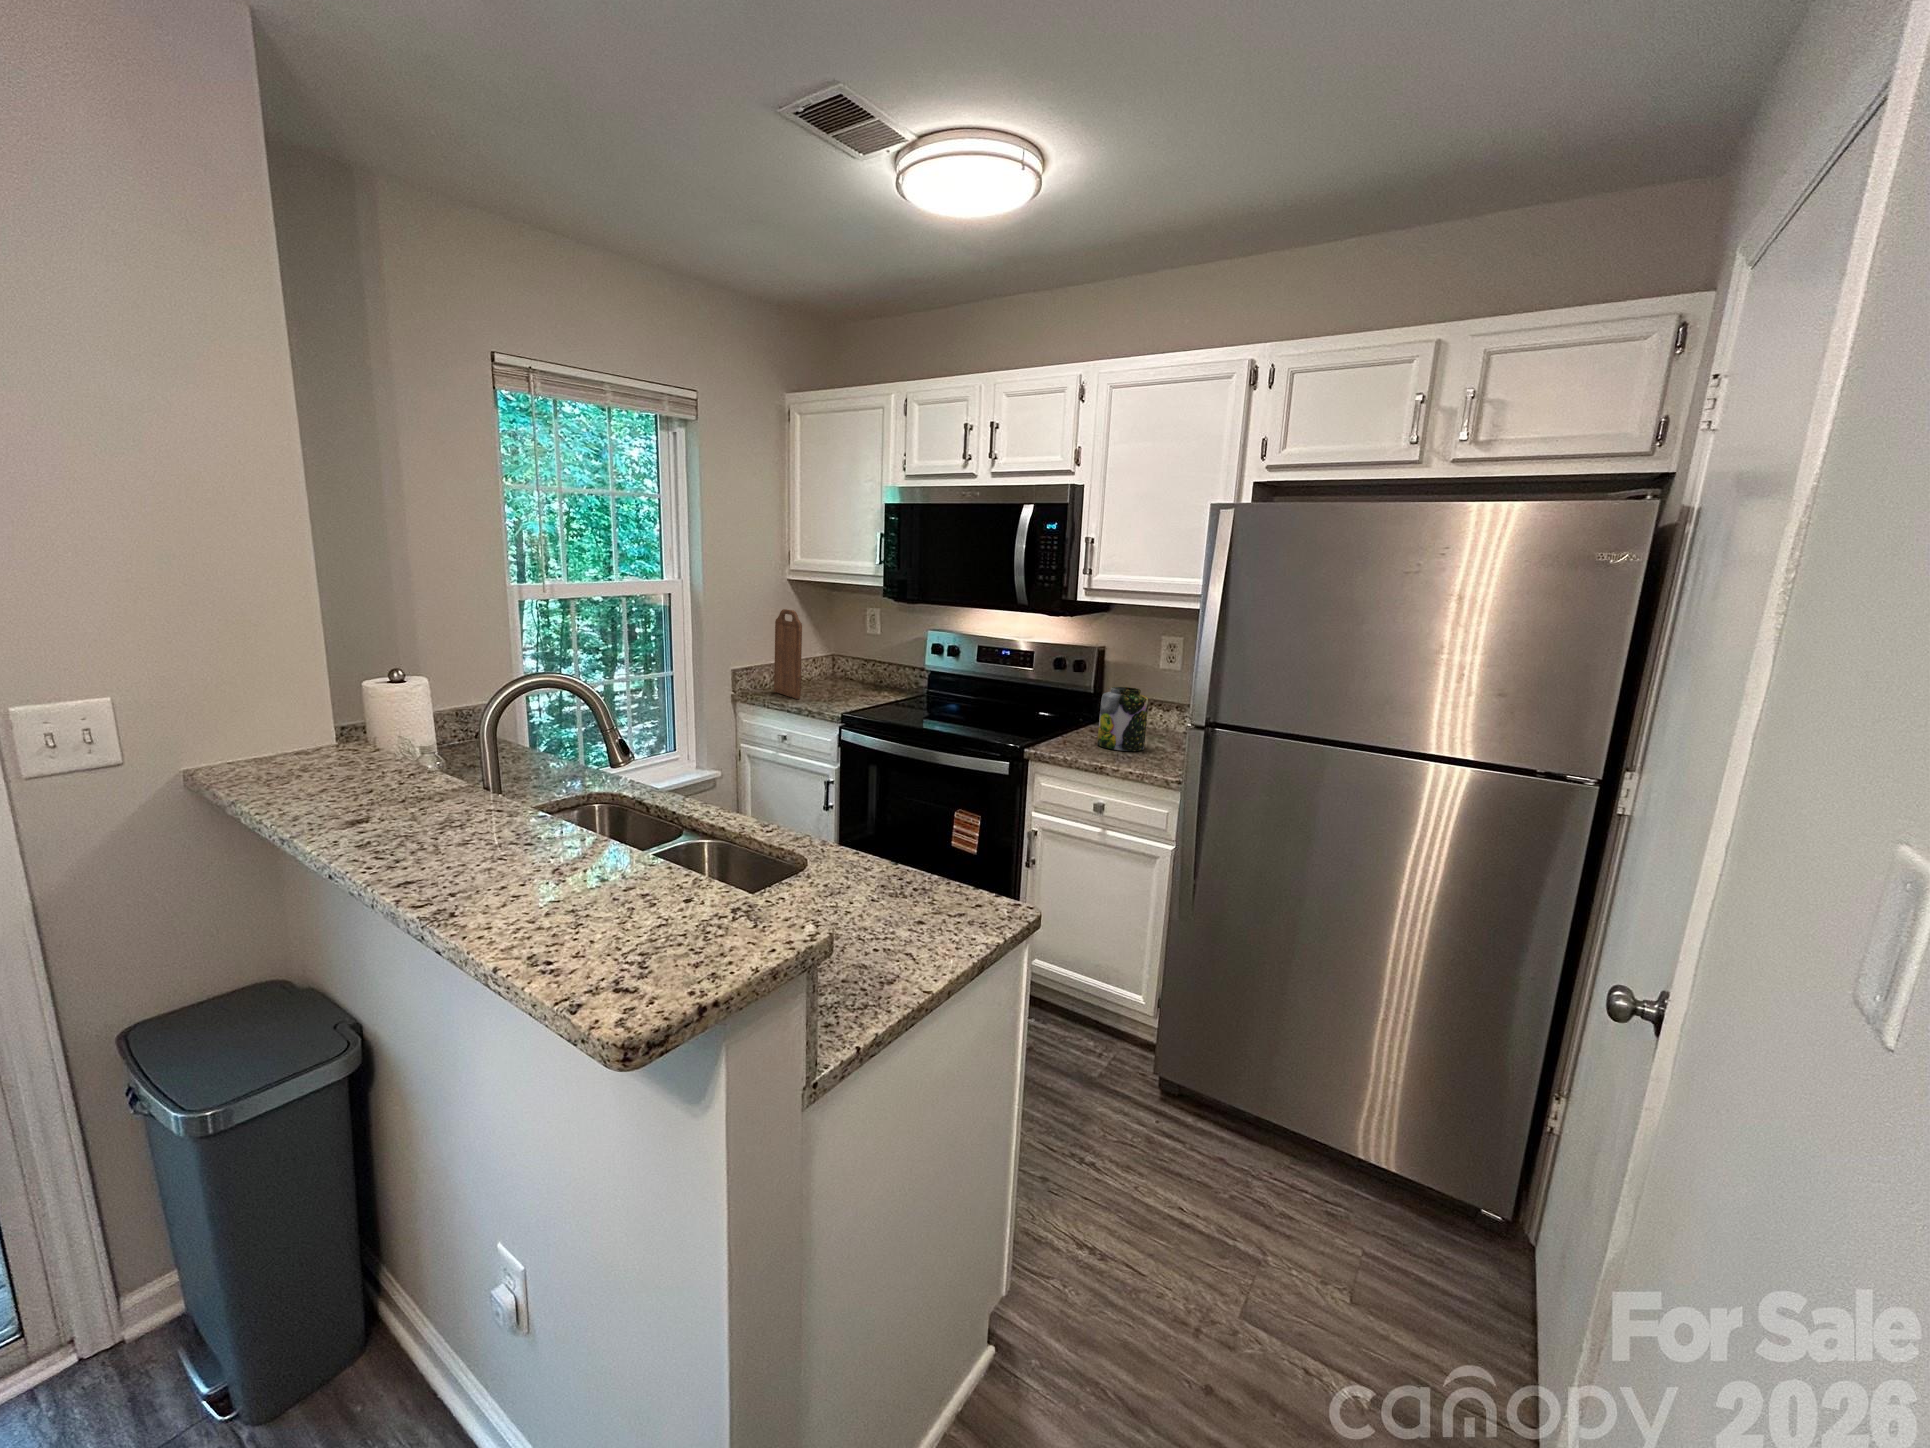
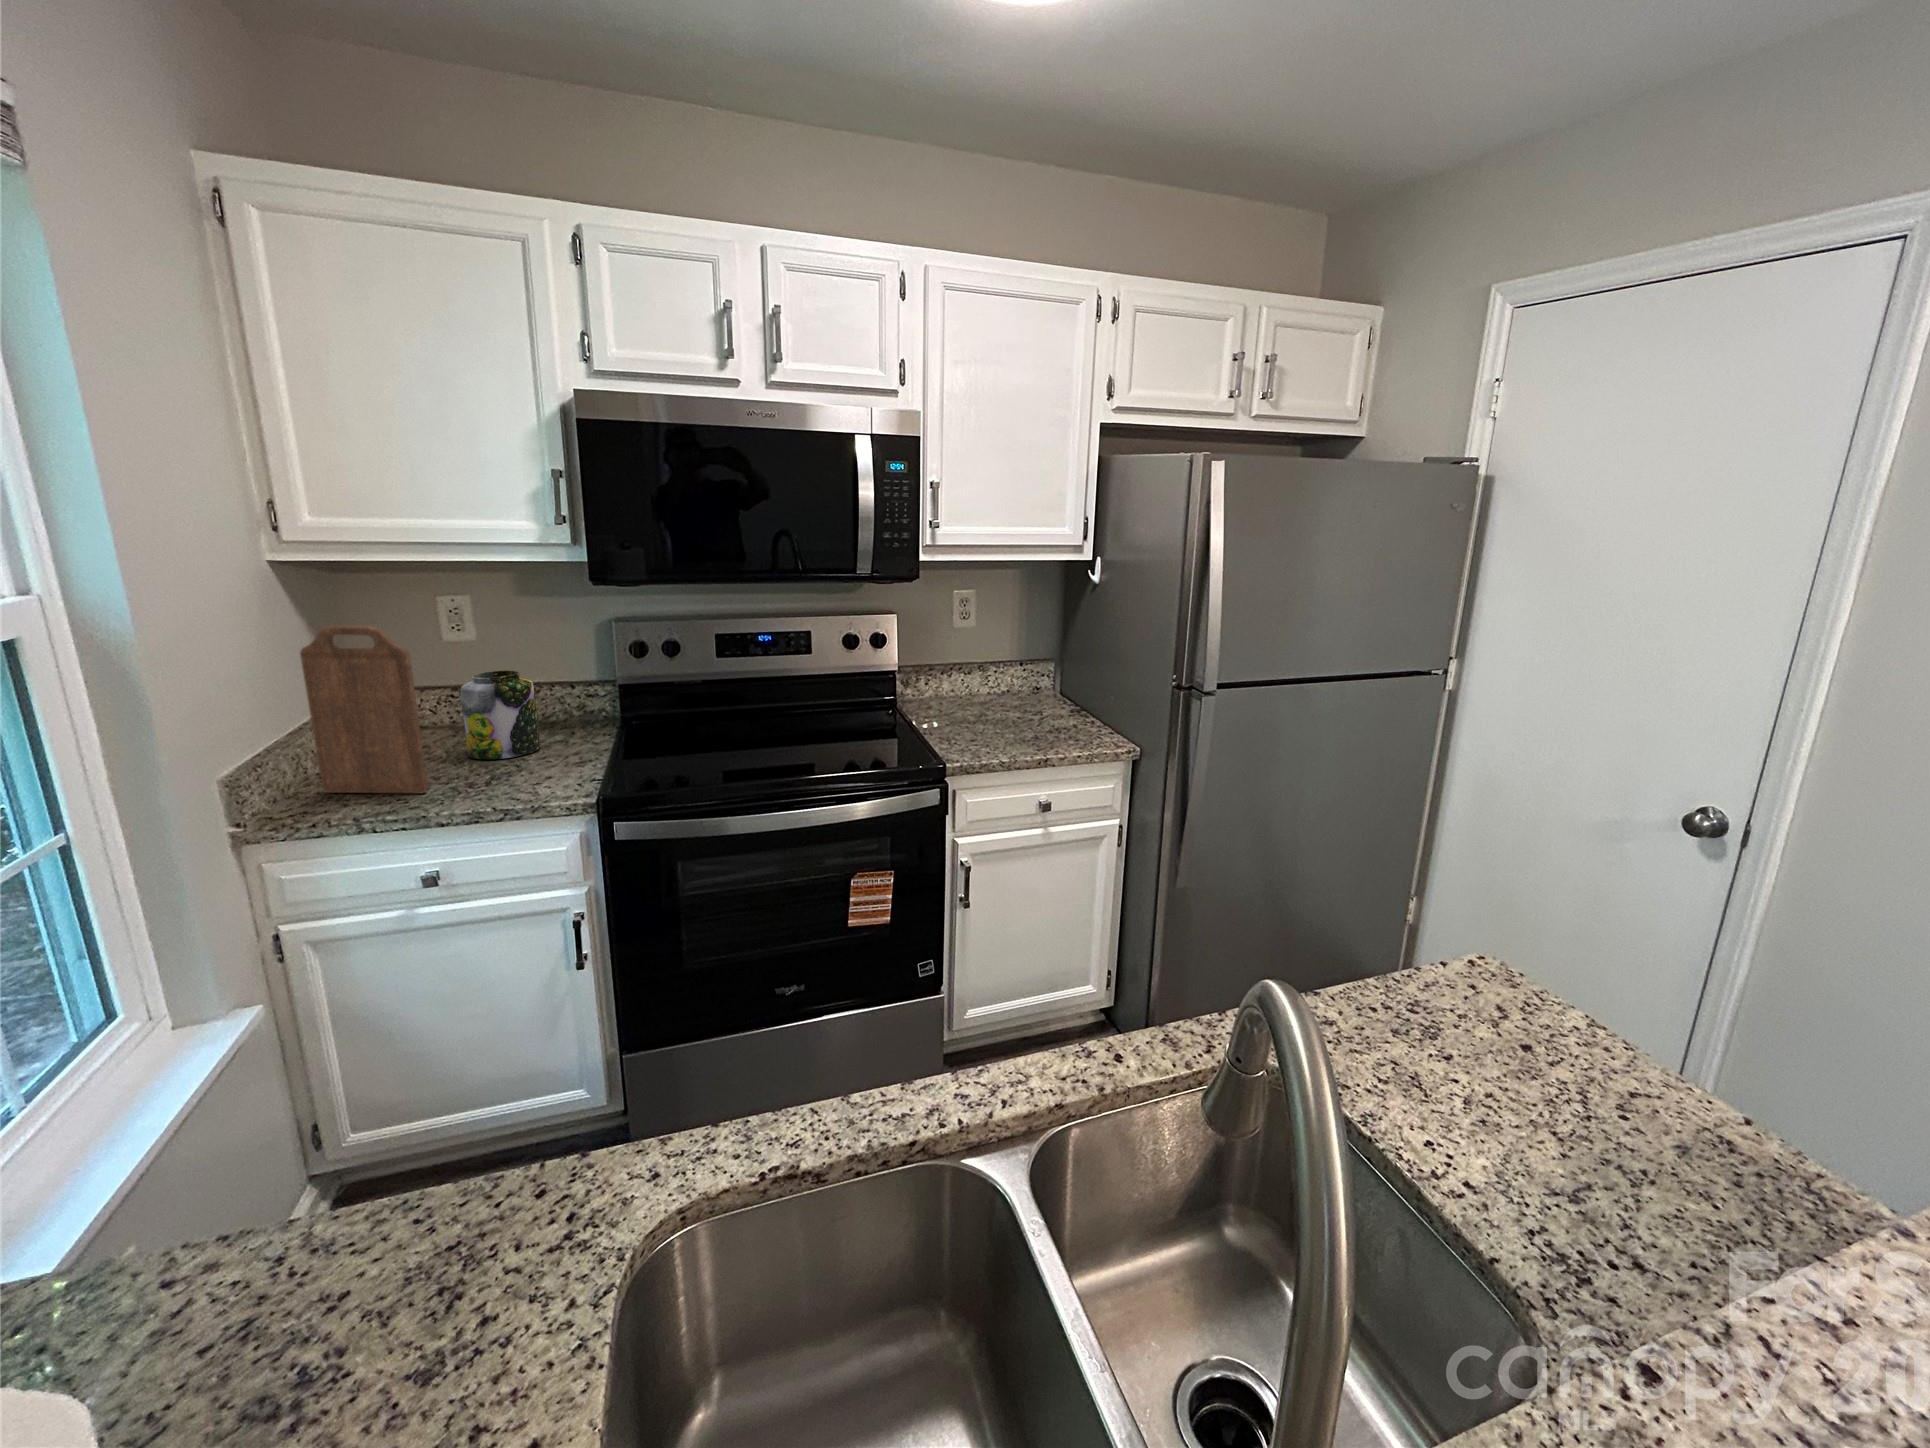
jar: present [1097,687,1148,751] -> present [461,670,540,759]

